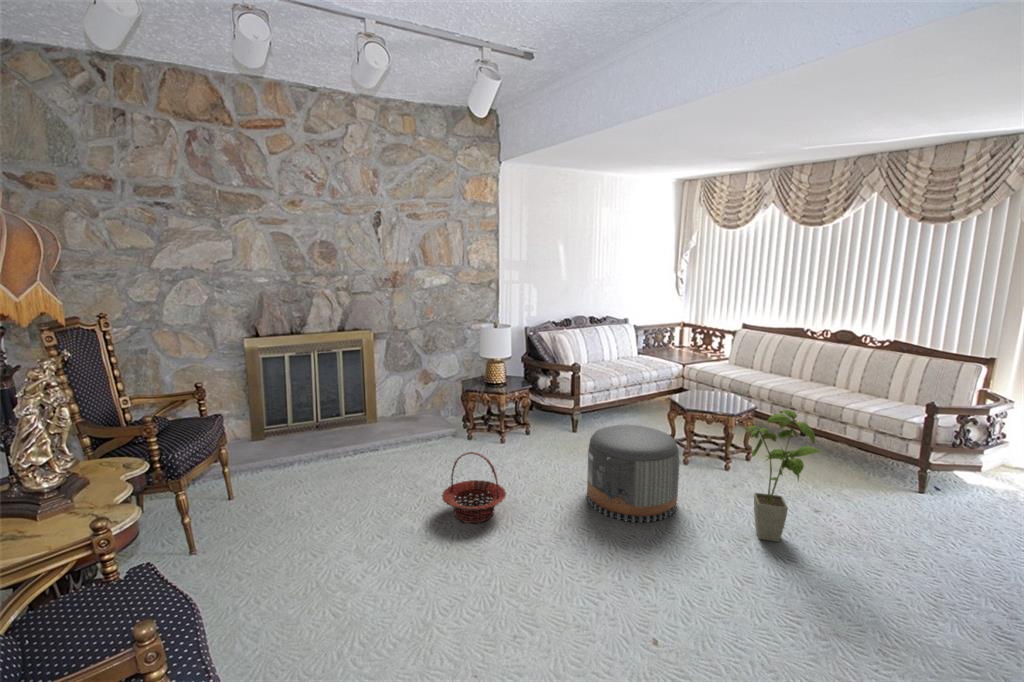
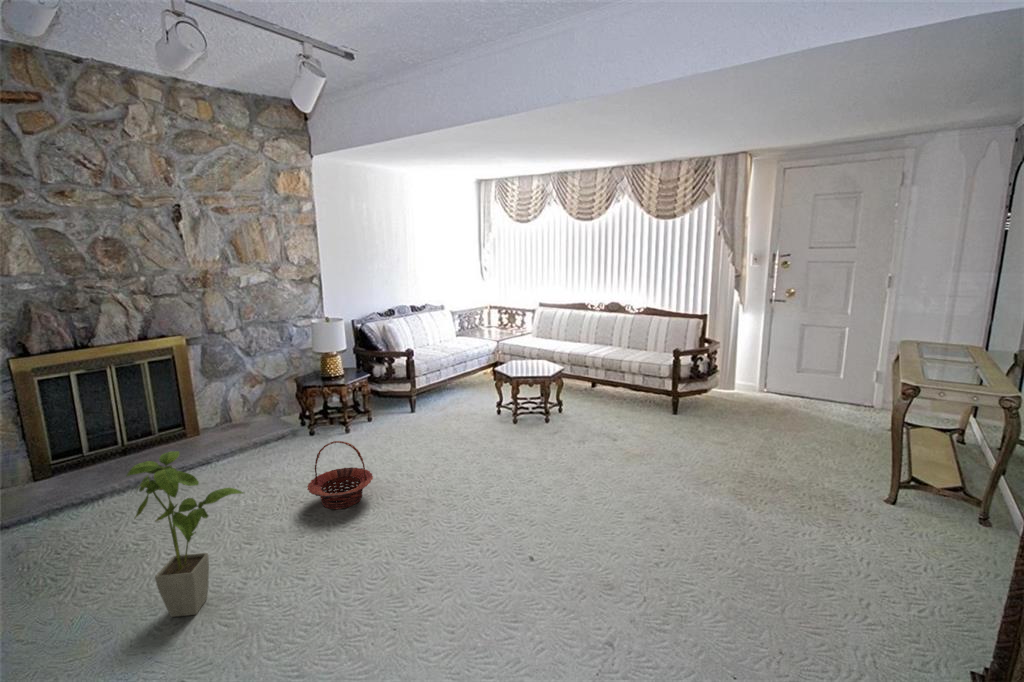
house plant: present [746,410,821,542] -> present [127,451,243,617]
pouf: present [587,425,679,523] -> none [440,395,518,477]

